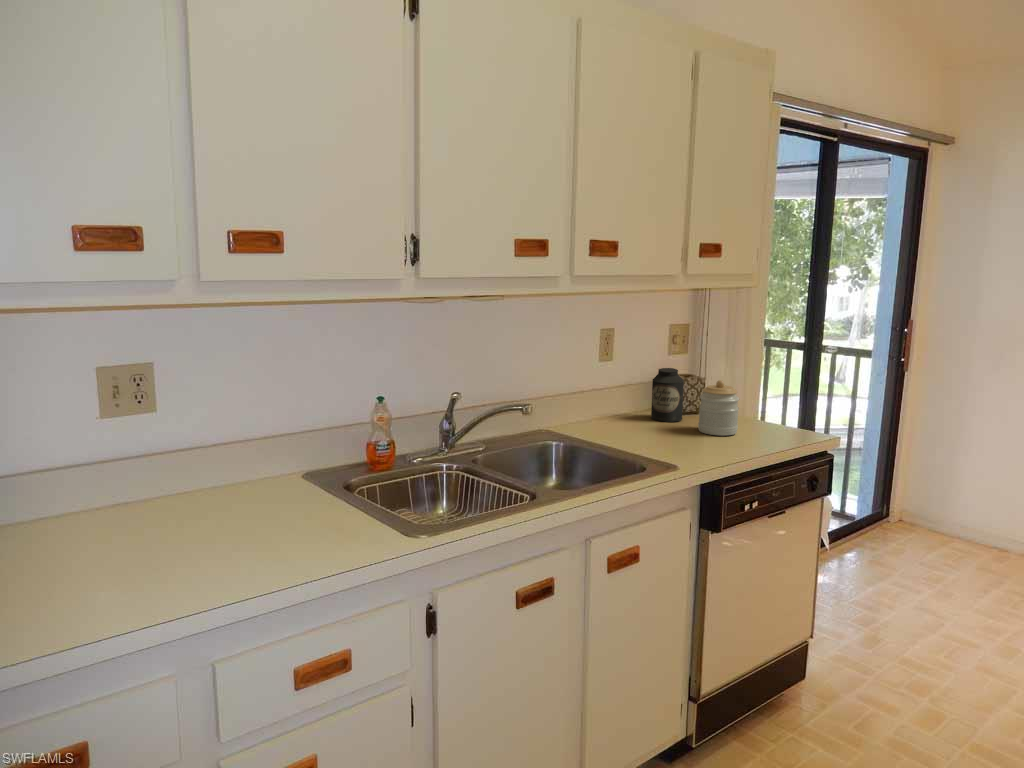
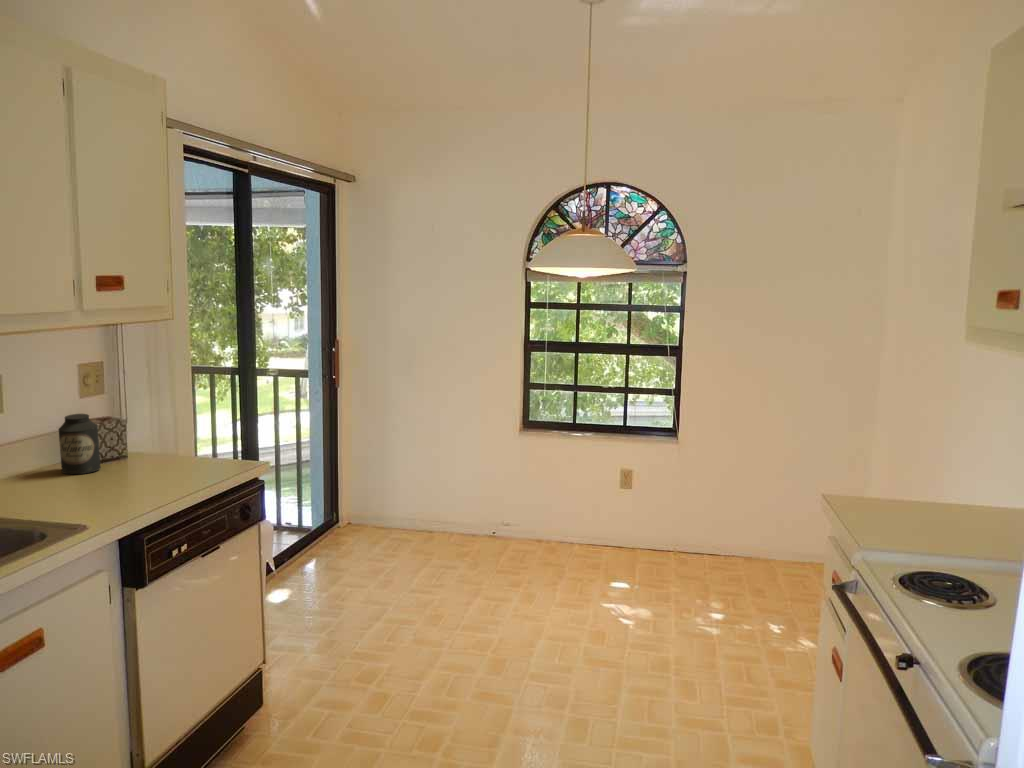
jar: present [698,380,739,436] -> none [116,422,163,481]

